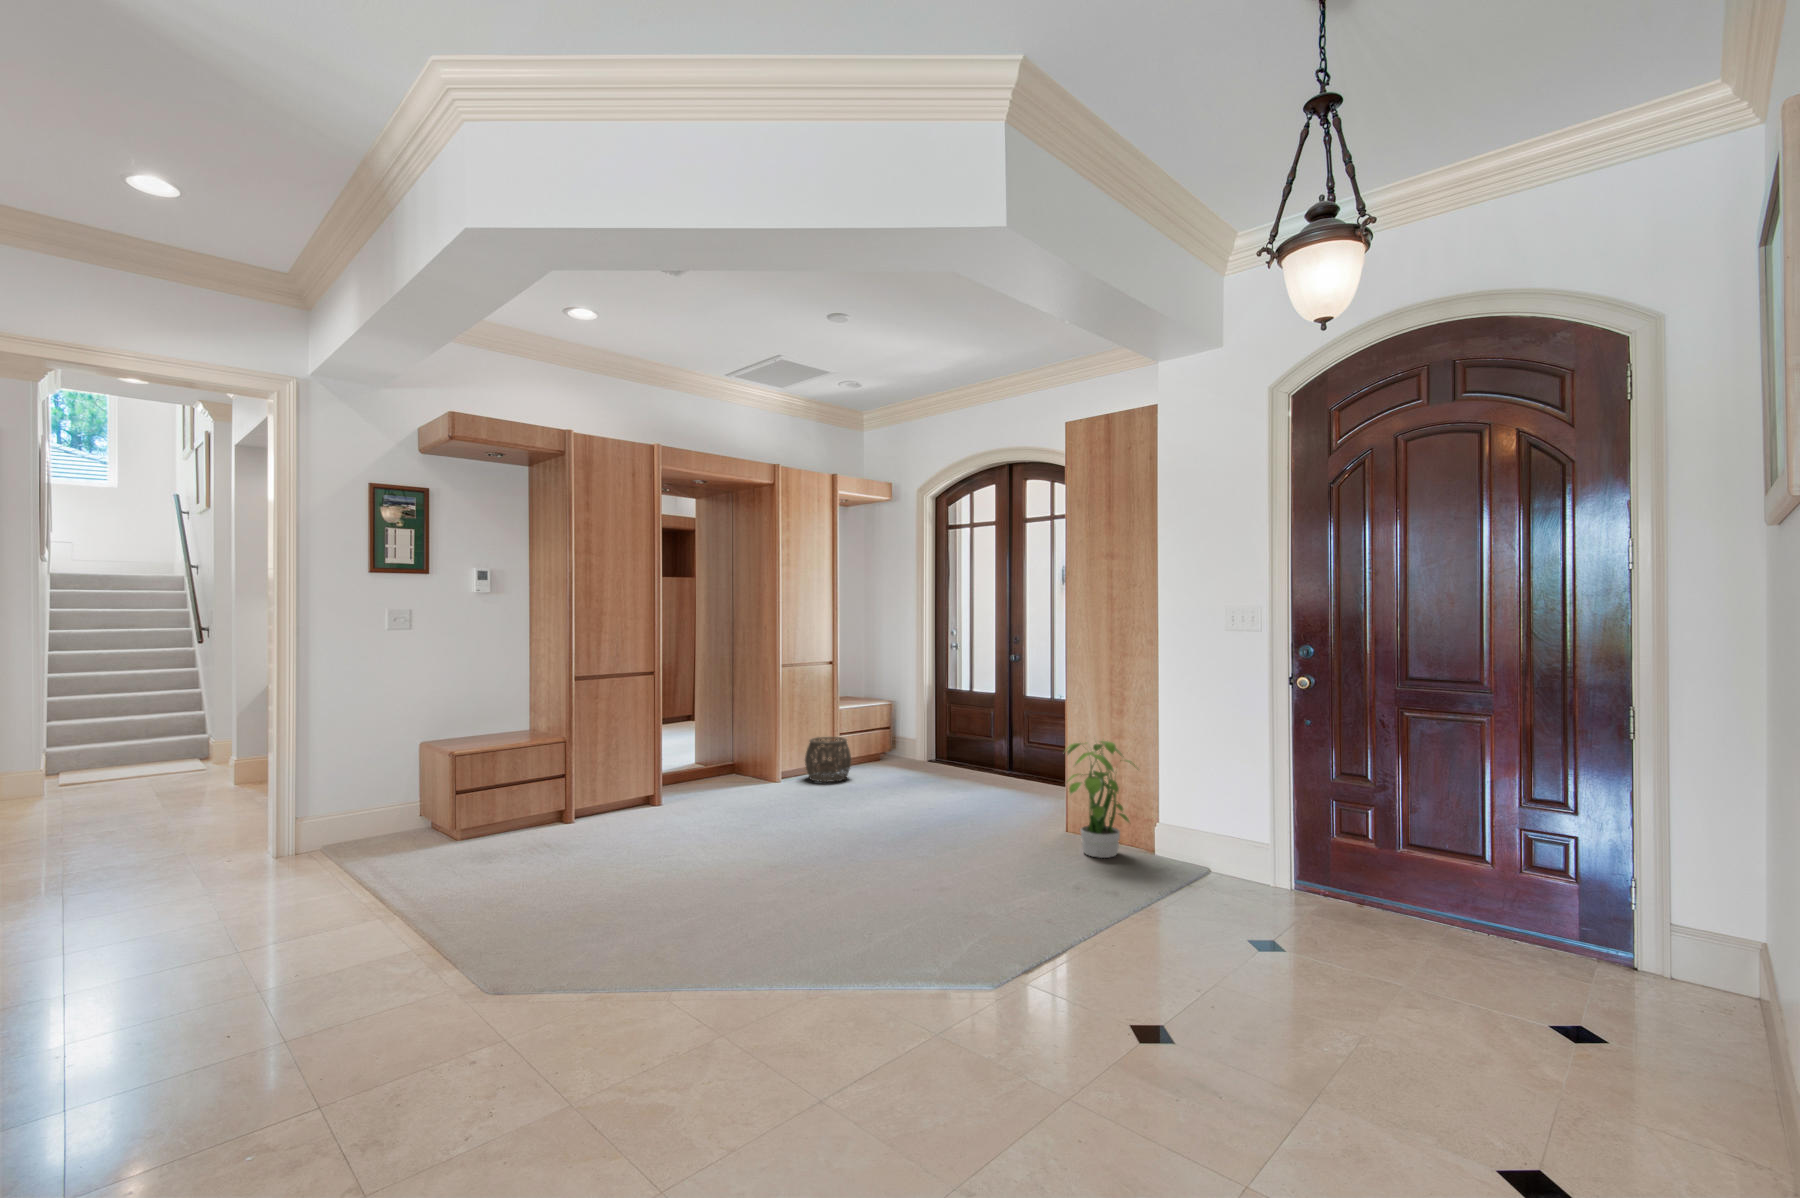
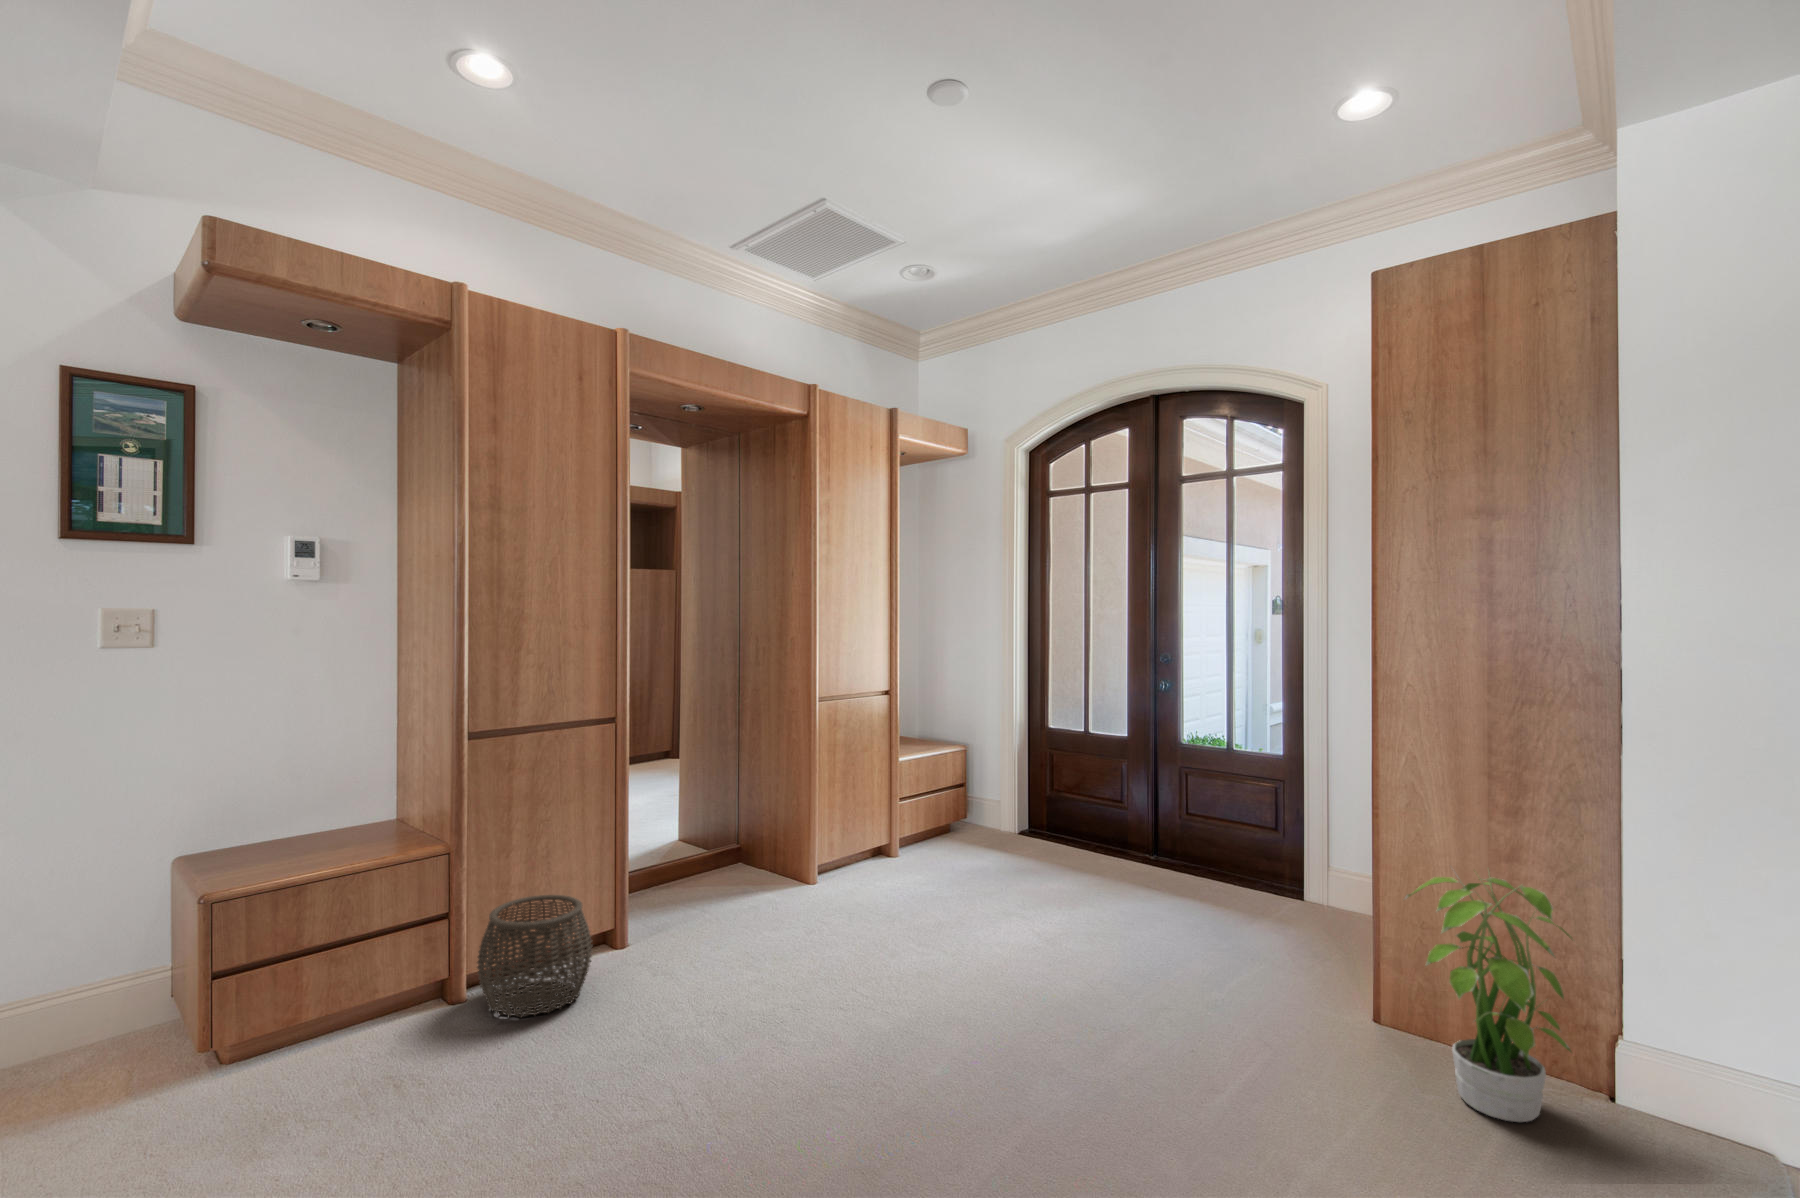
woven basket: present [805,737,851,782] -> present [477,895,592,1017]

